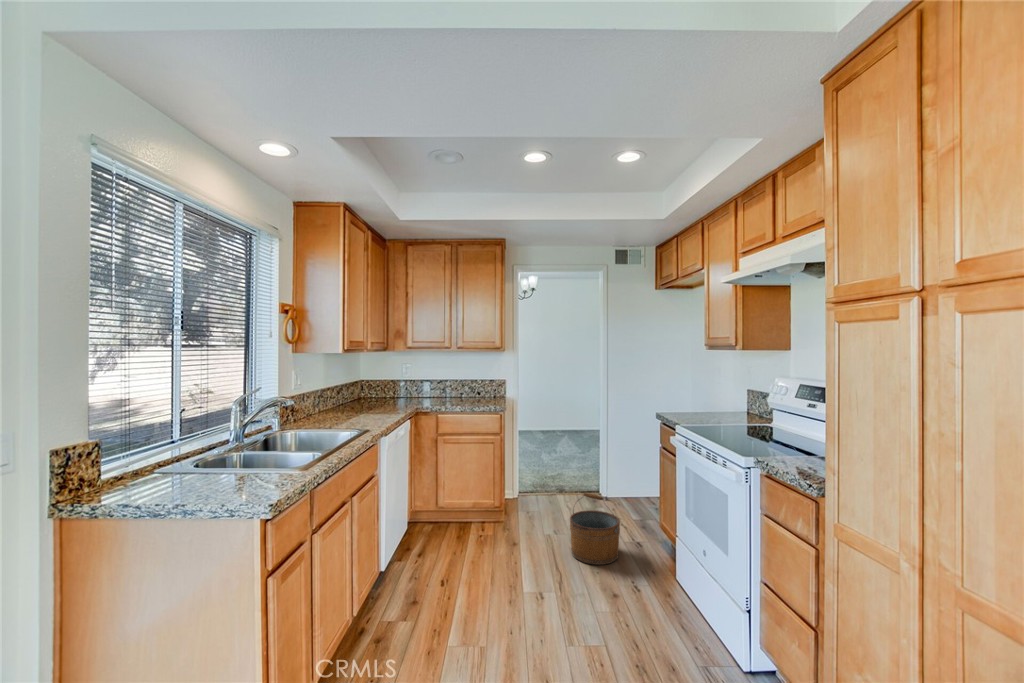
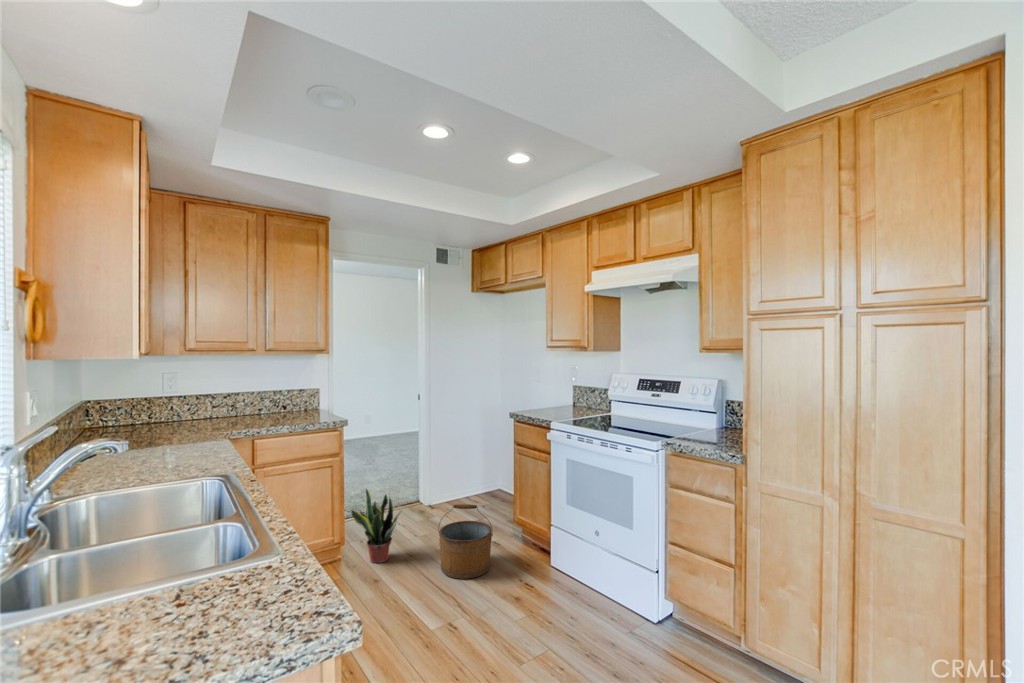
potted plant: none [507,466,554,531] -> present [351,490,402,563]

